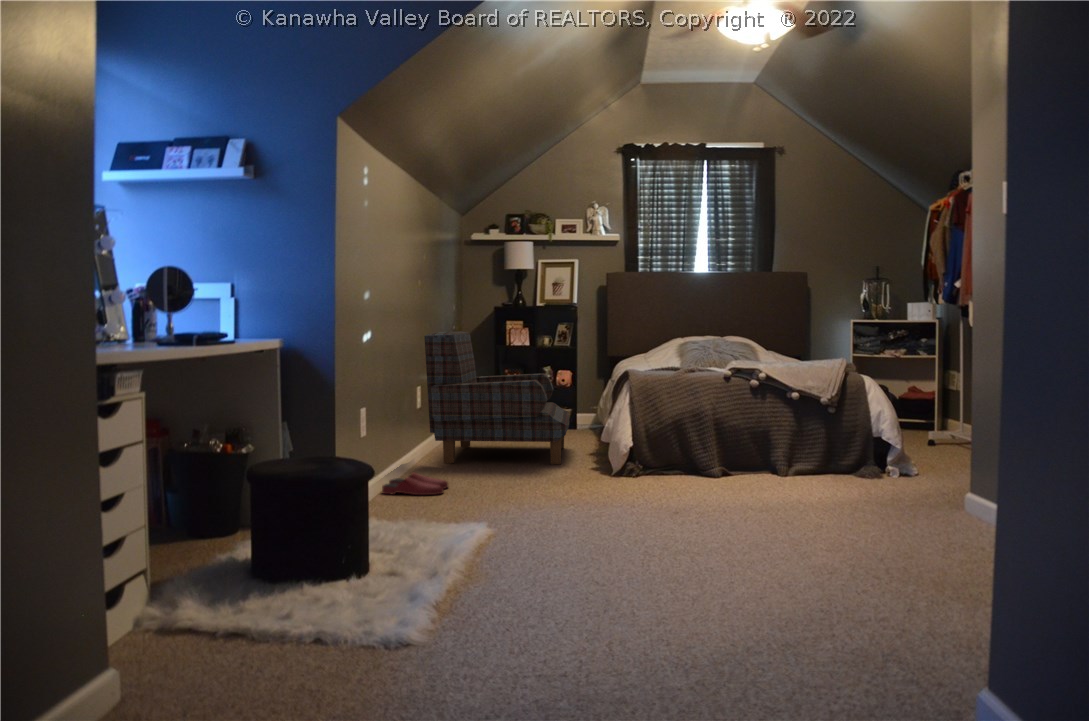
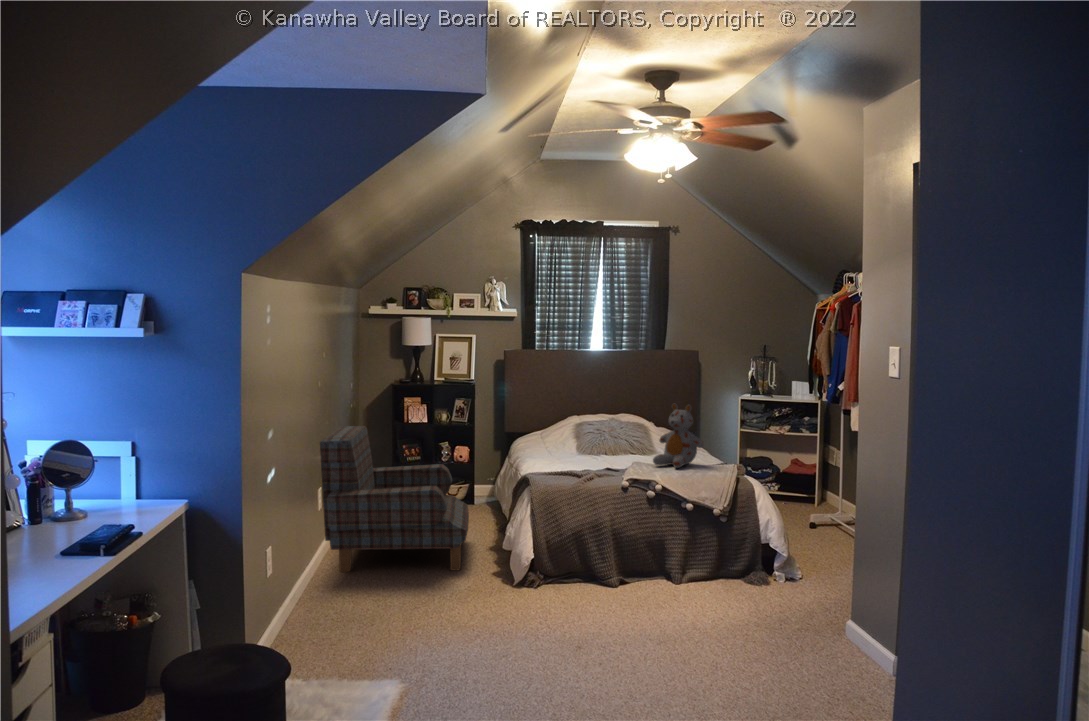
stuffed bear: none [757,302,811,365] -> present [653,404,703,468]
slippers: present [382,472,448,495] -> none [276,601,346,631]

